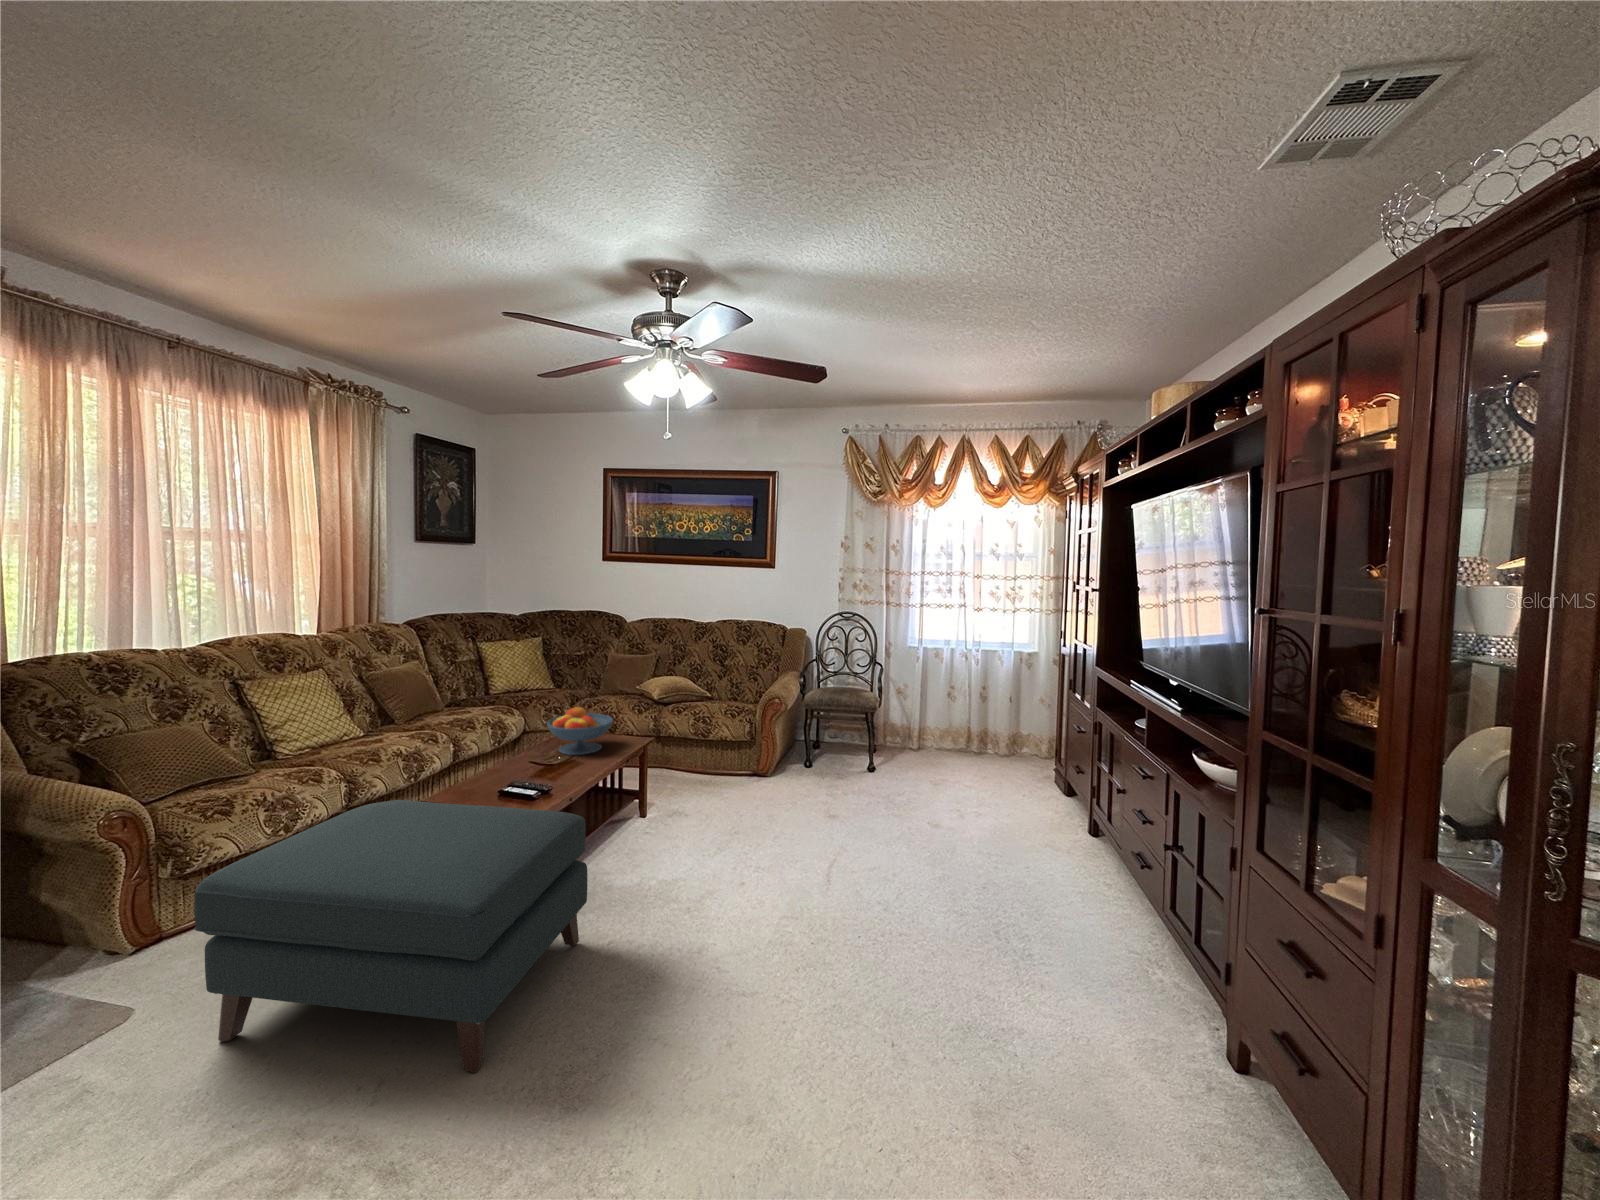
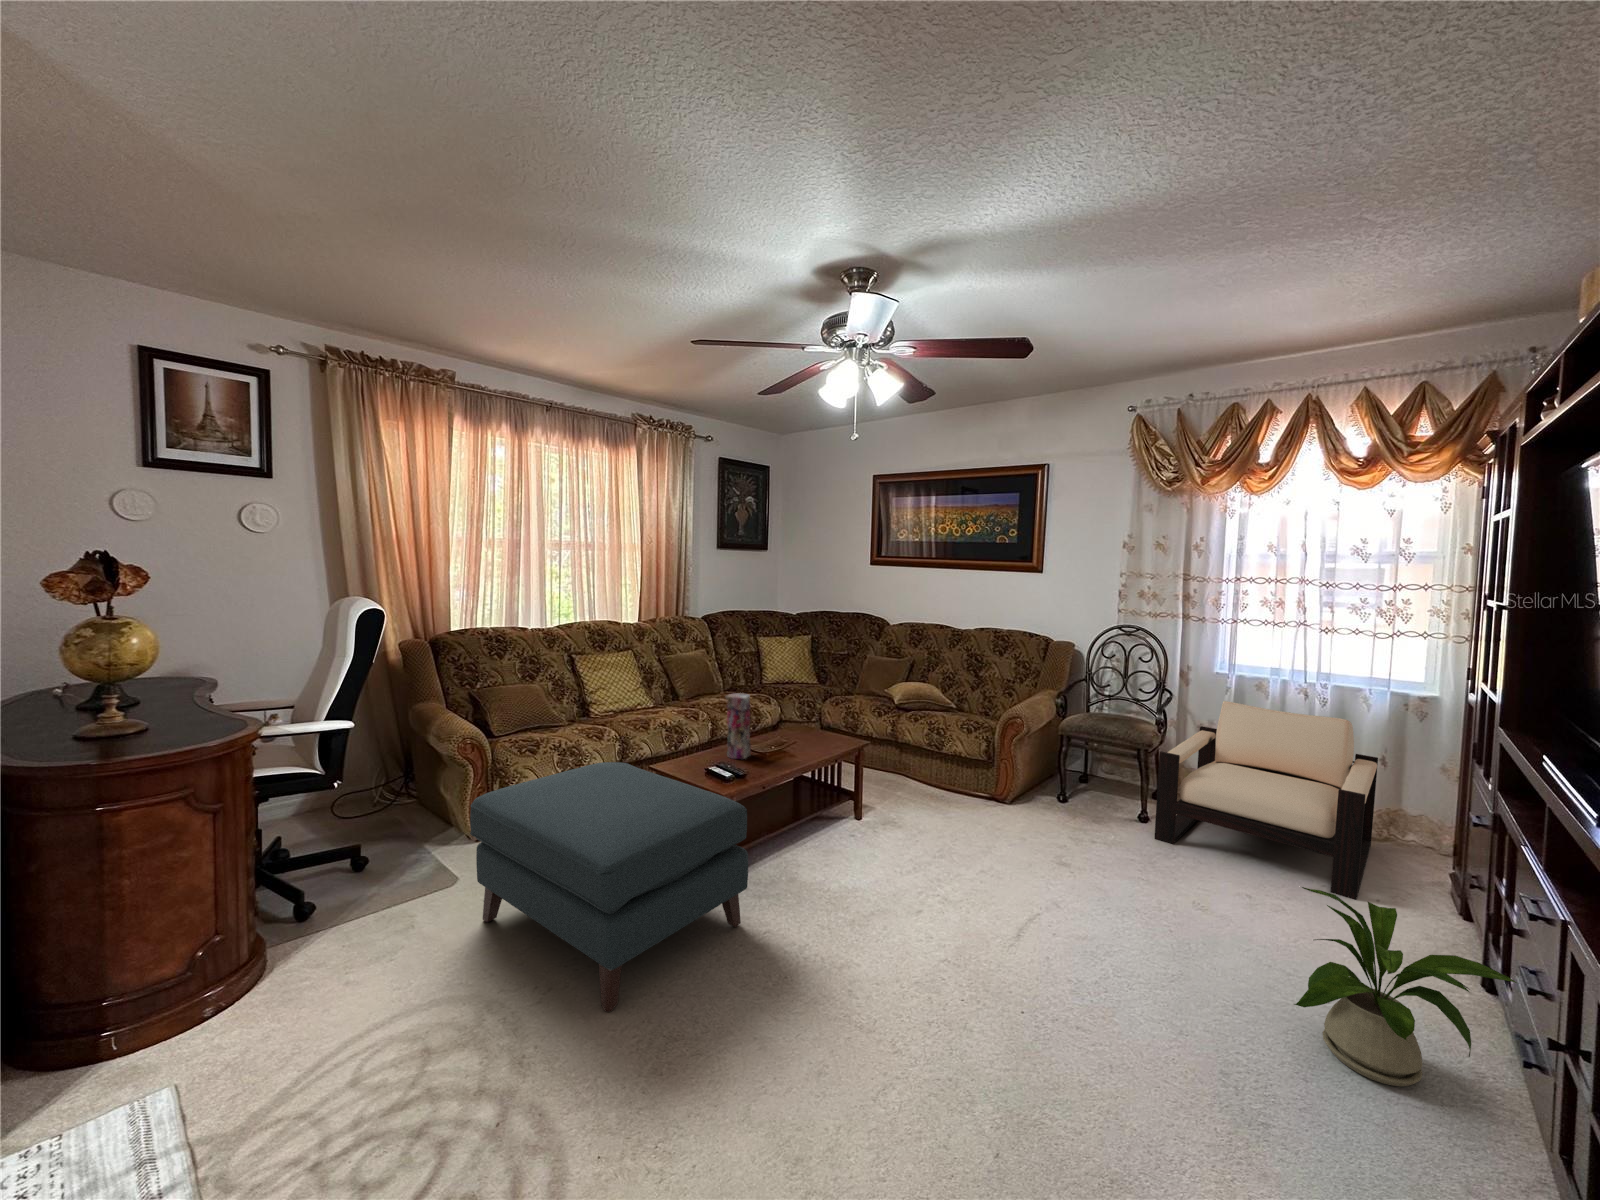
armchair: none [885,668,1017,798] -> present [1154,701,1378,900]
vase: none [505,703,536,776] -> present [726,693,751,759]
fruit bowl: present [547,707,613,755] -> none [771,701,831,748]
house plant: none [1020,787,1123,904] -> present [1294,887,1517,1087]

